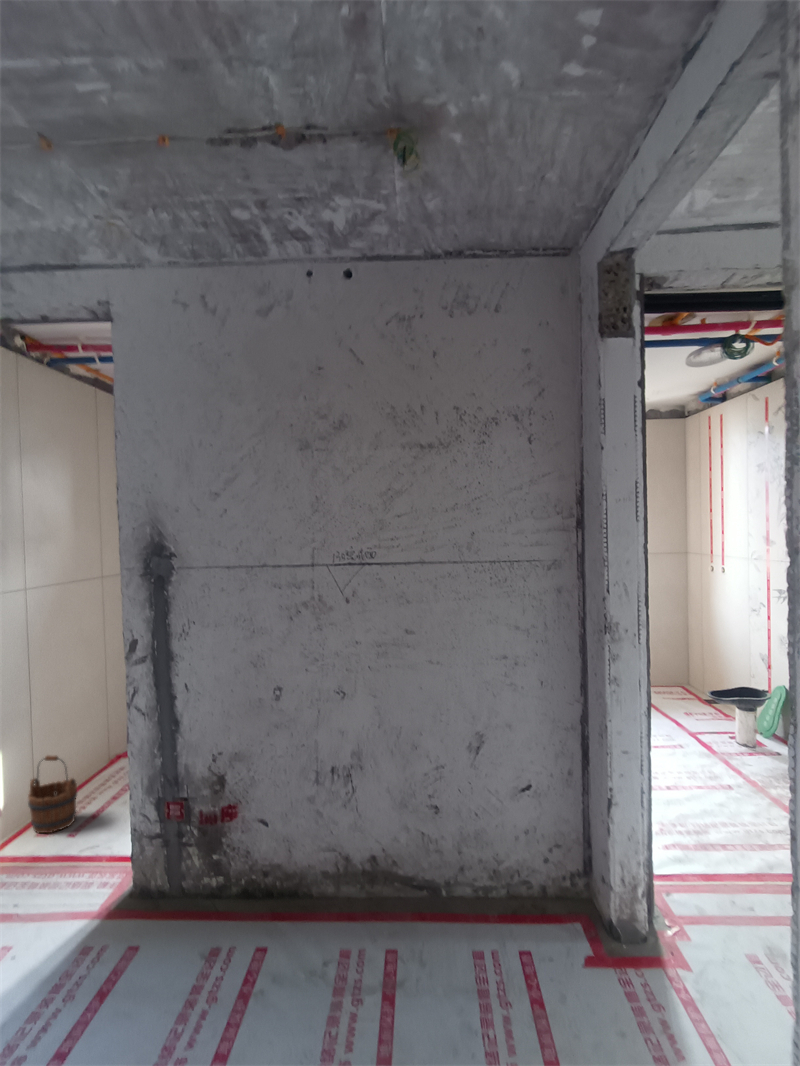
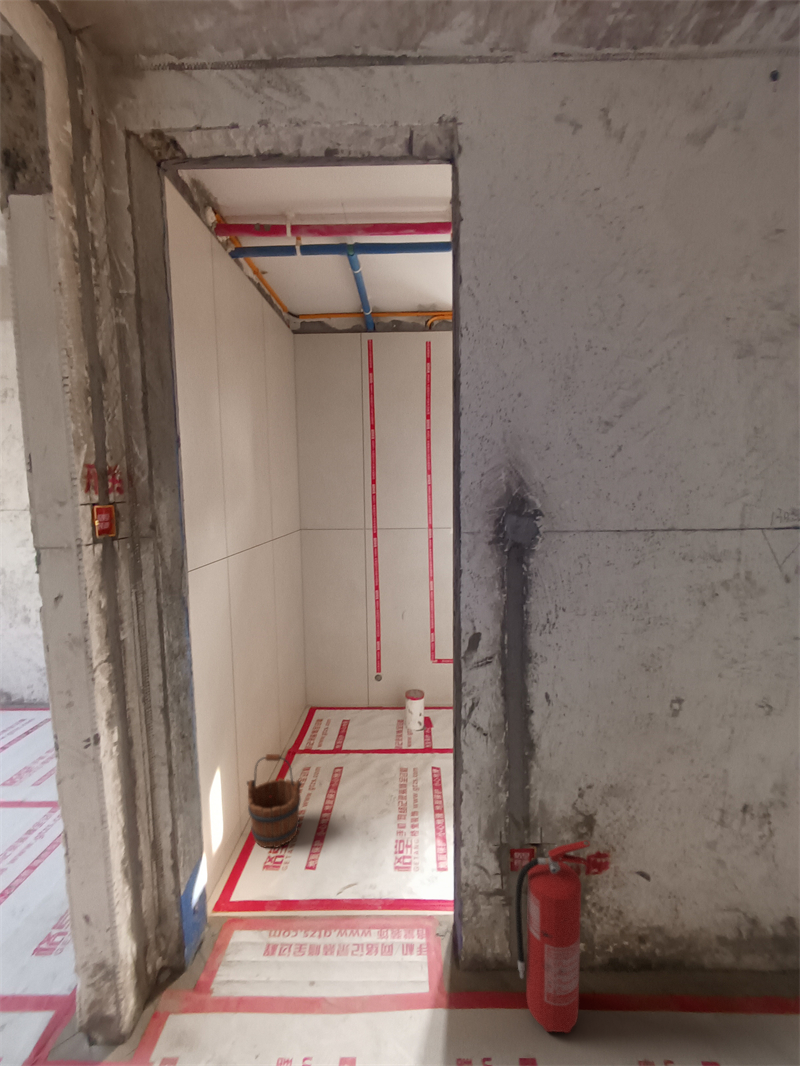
fire extinguisher: none [151,787,200,928] -> present [516,841,590,1033]

